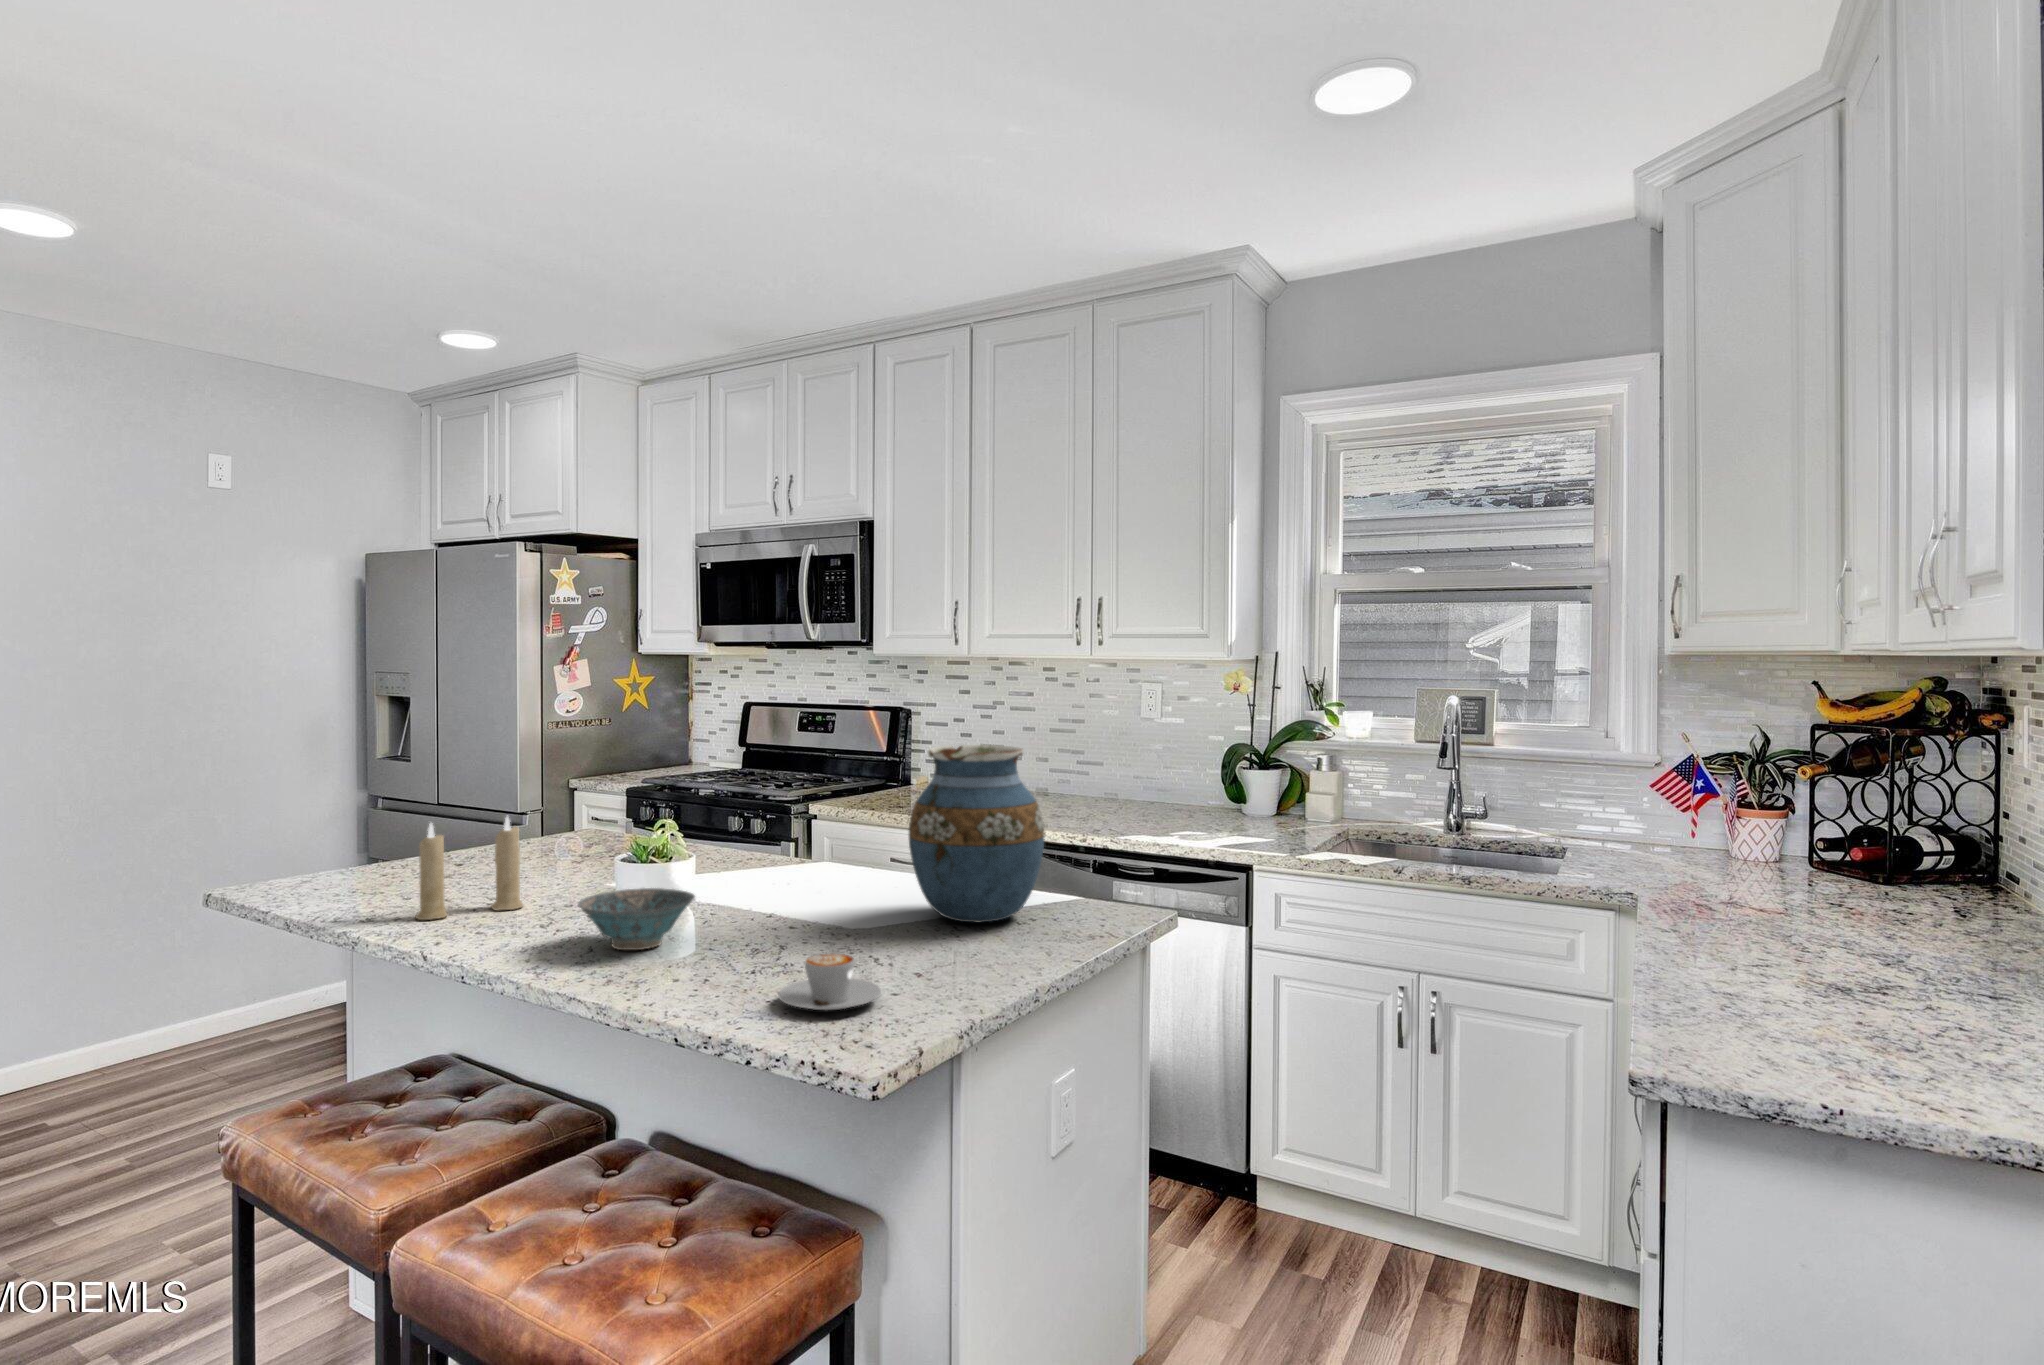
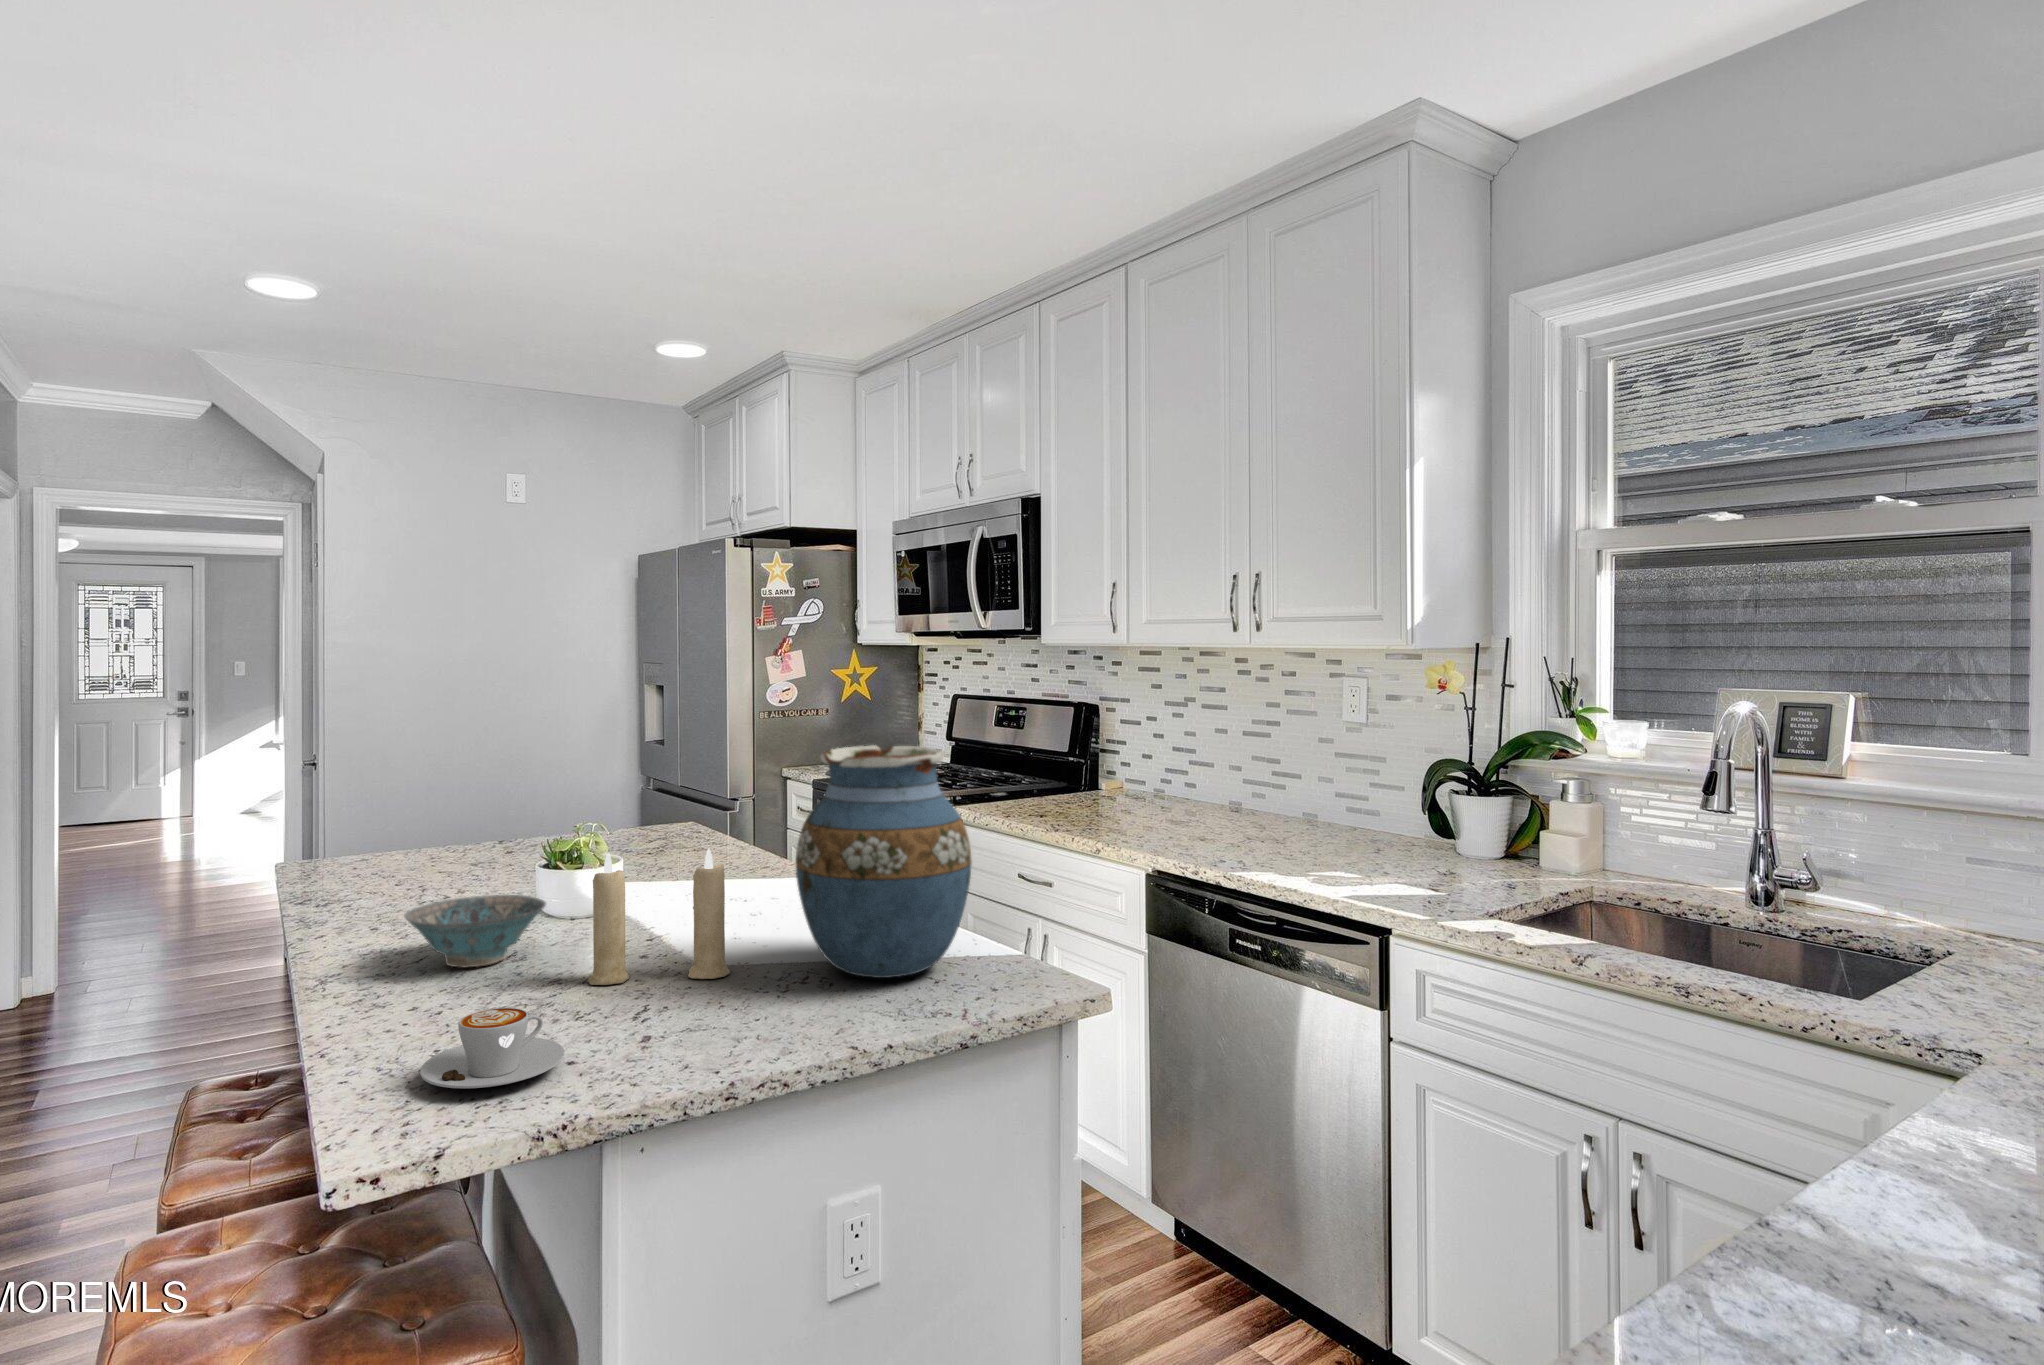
candle: present [415,817,523,920] -> present [587,849,730,985]

